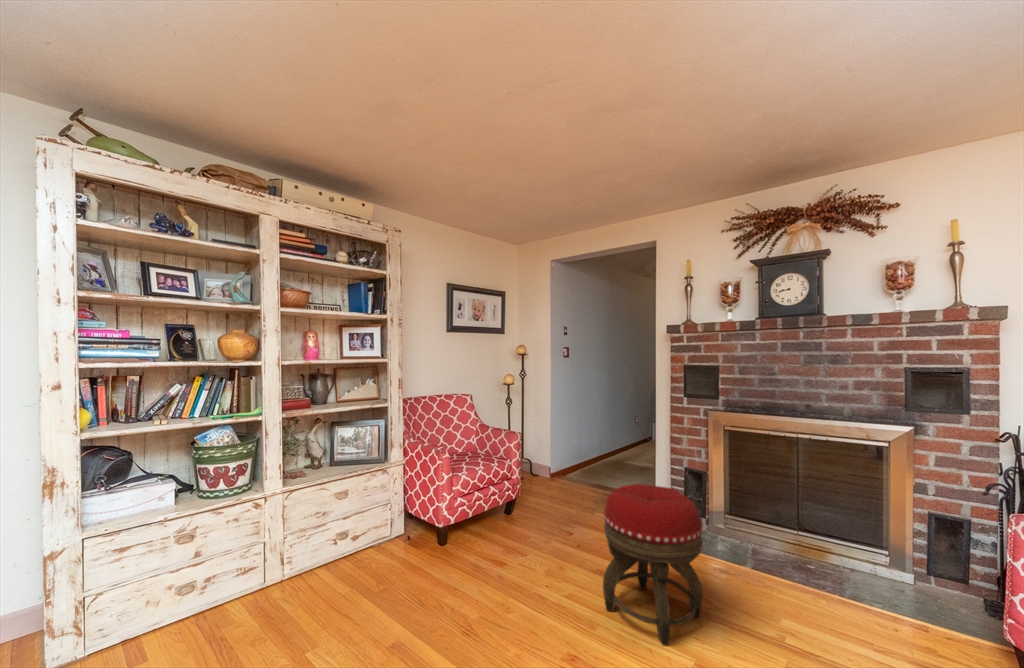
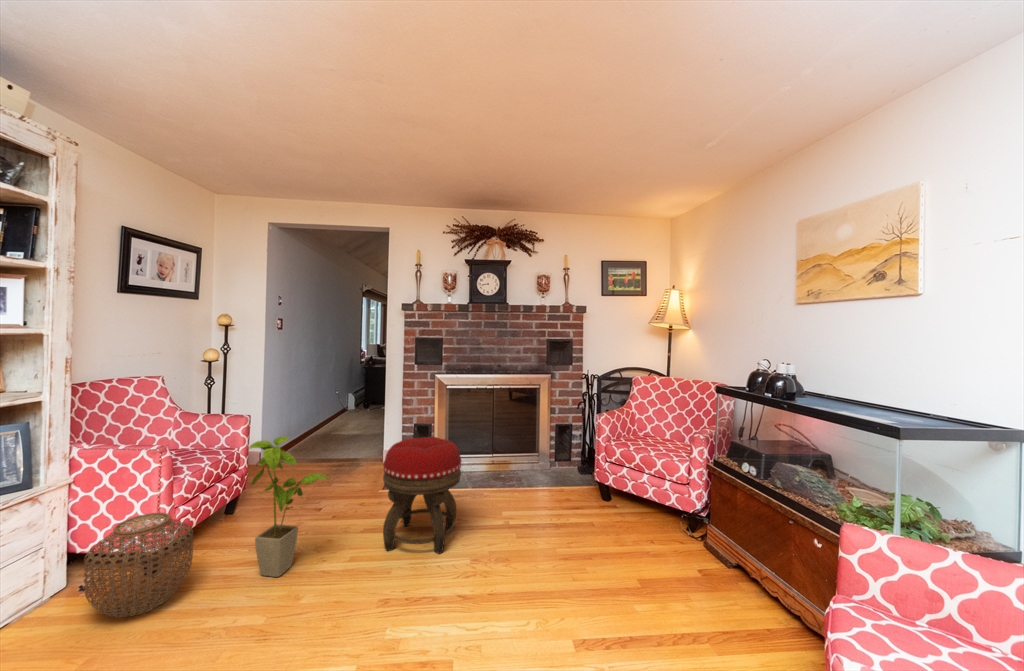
house plant: none [482,456,548,589] -> present [249,437,330,577]
woven basket: none [394,498,455,575] -> present [84,513,193,618]

